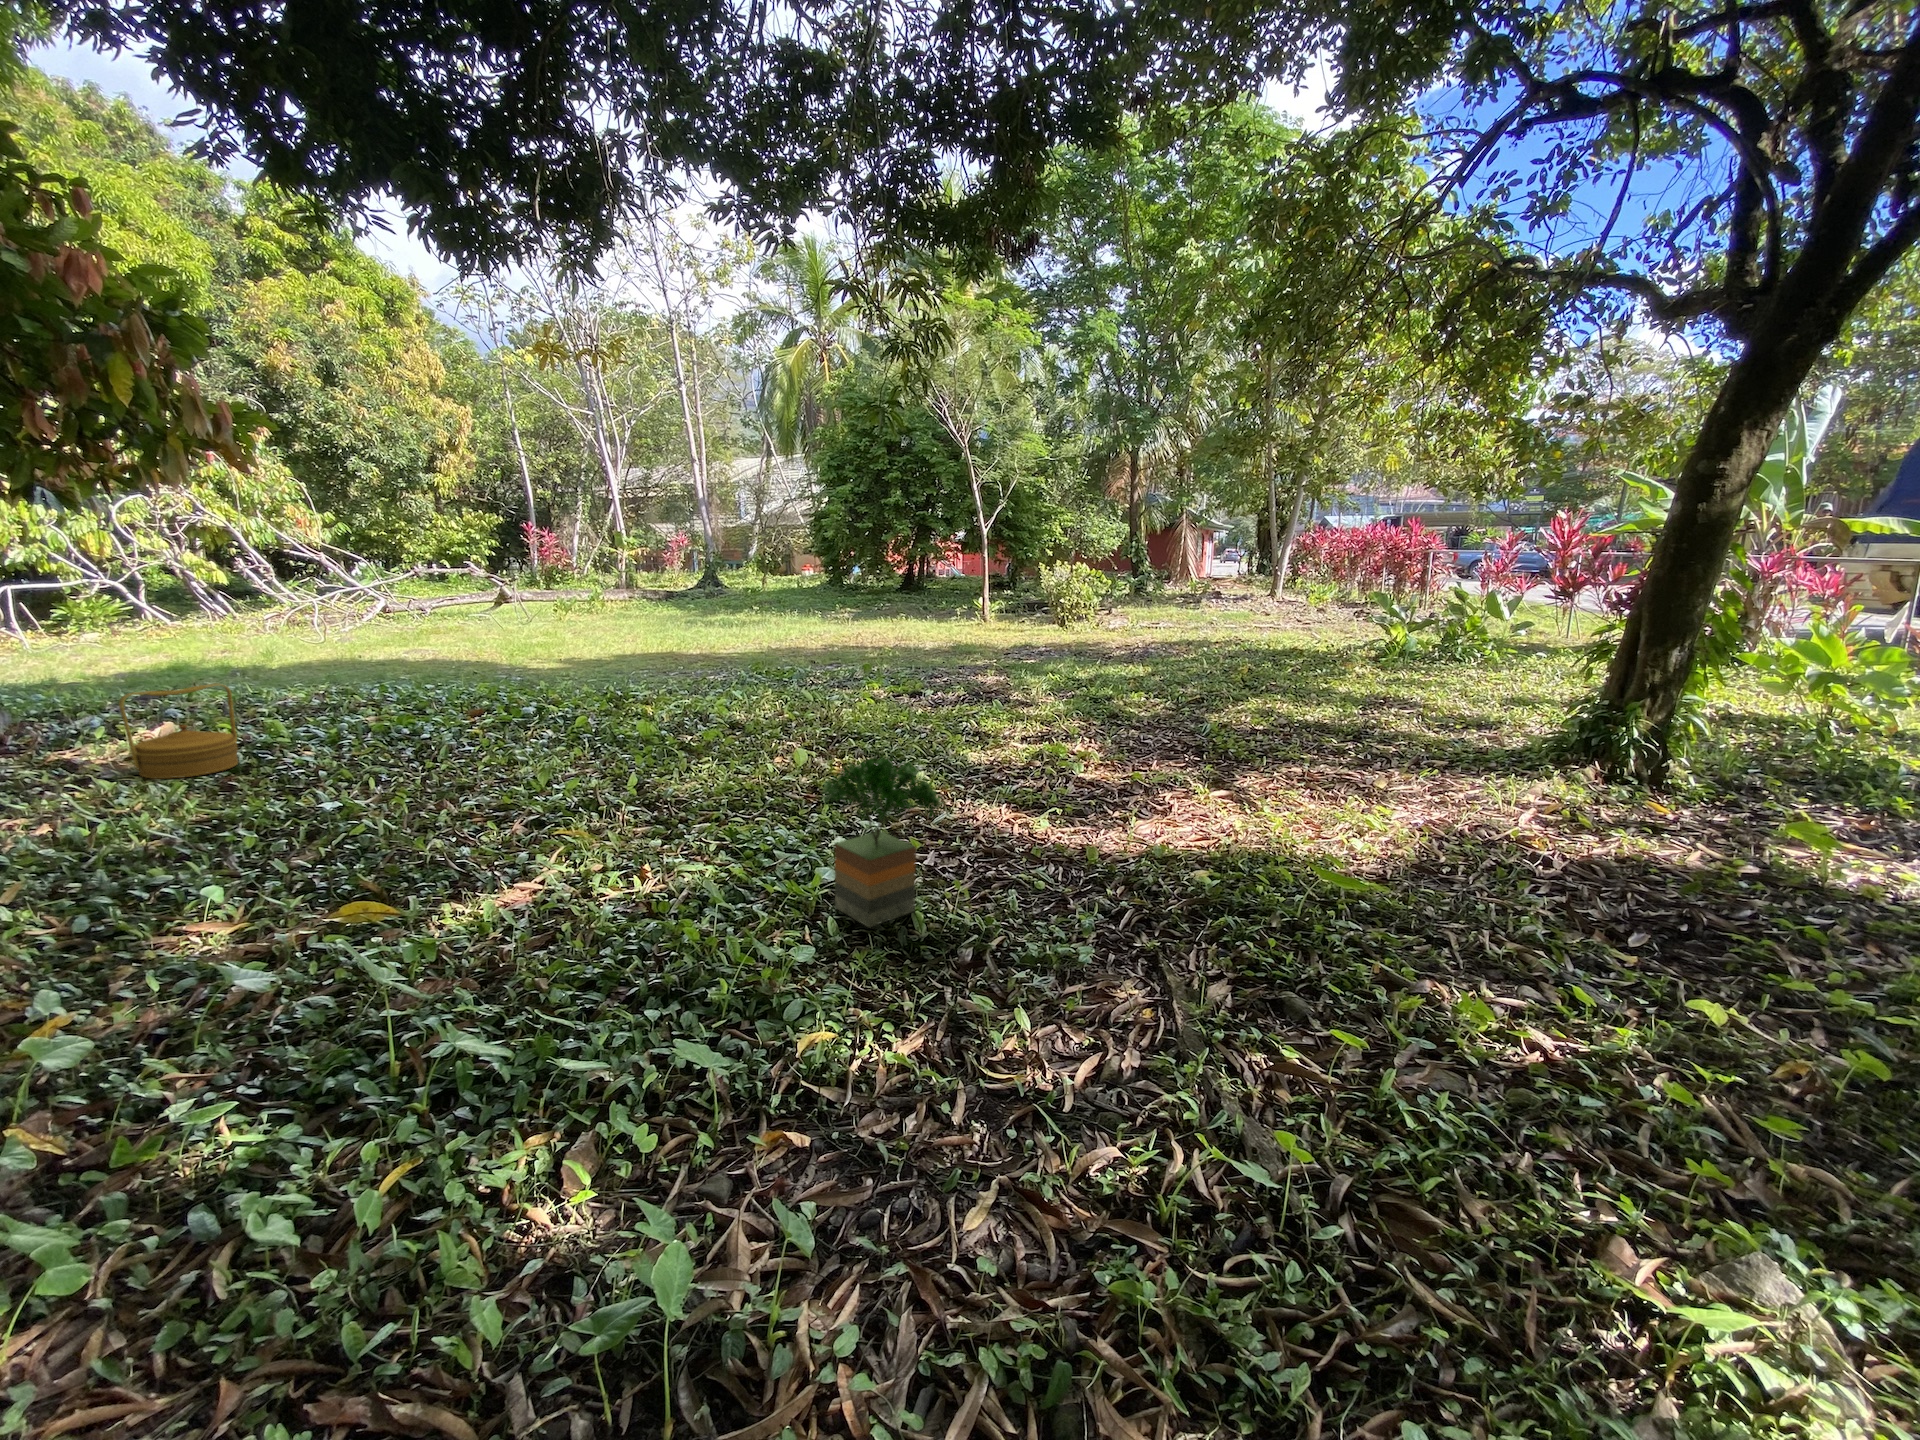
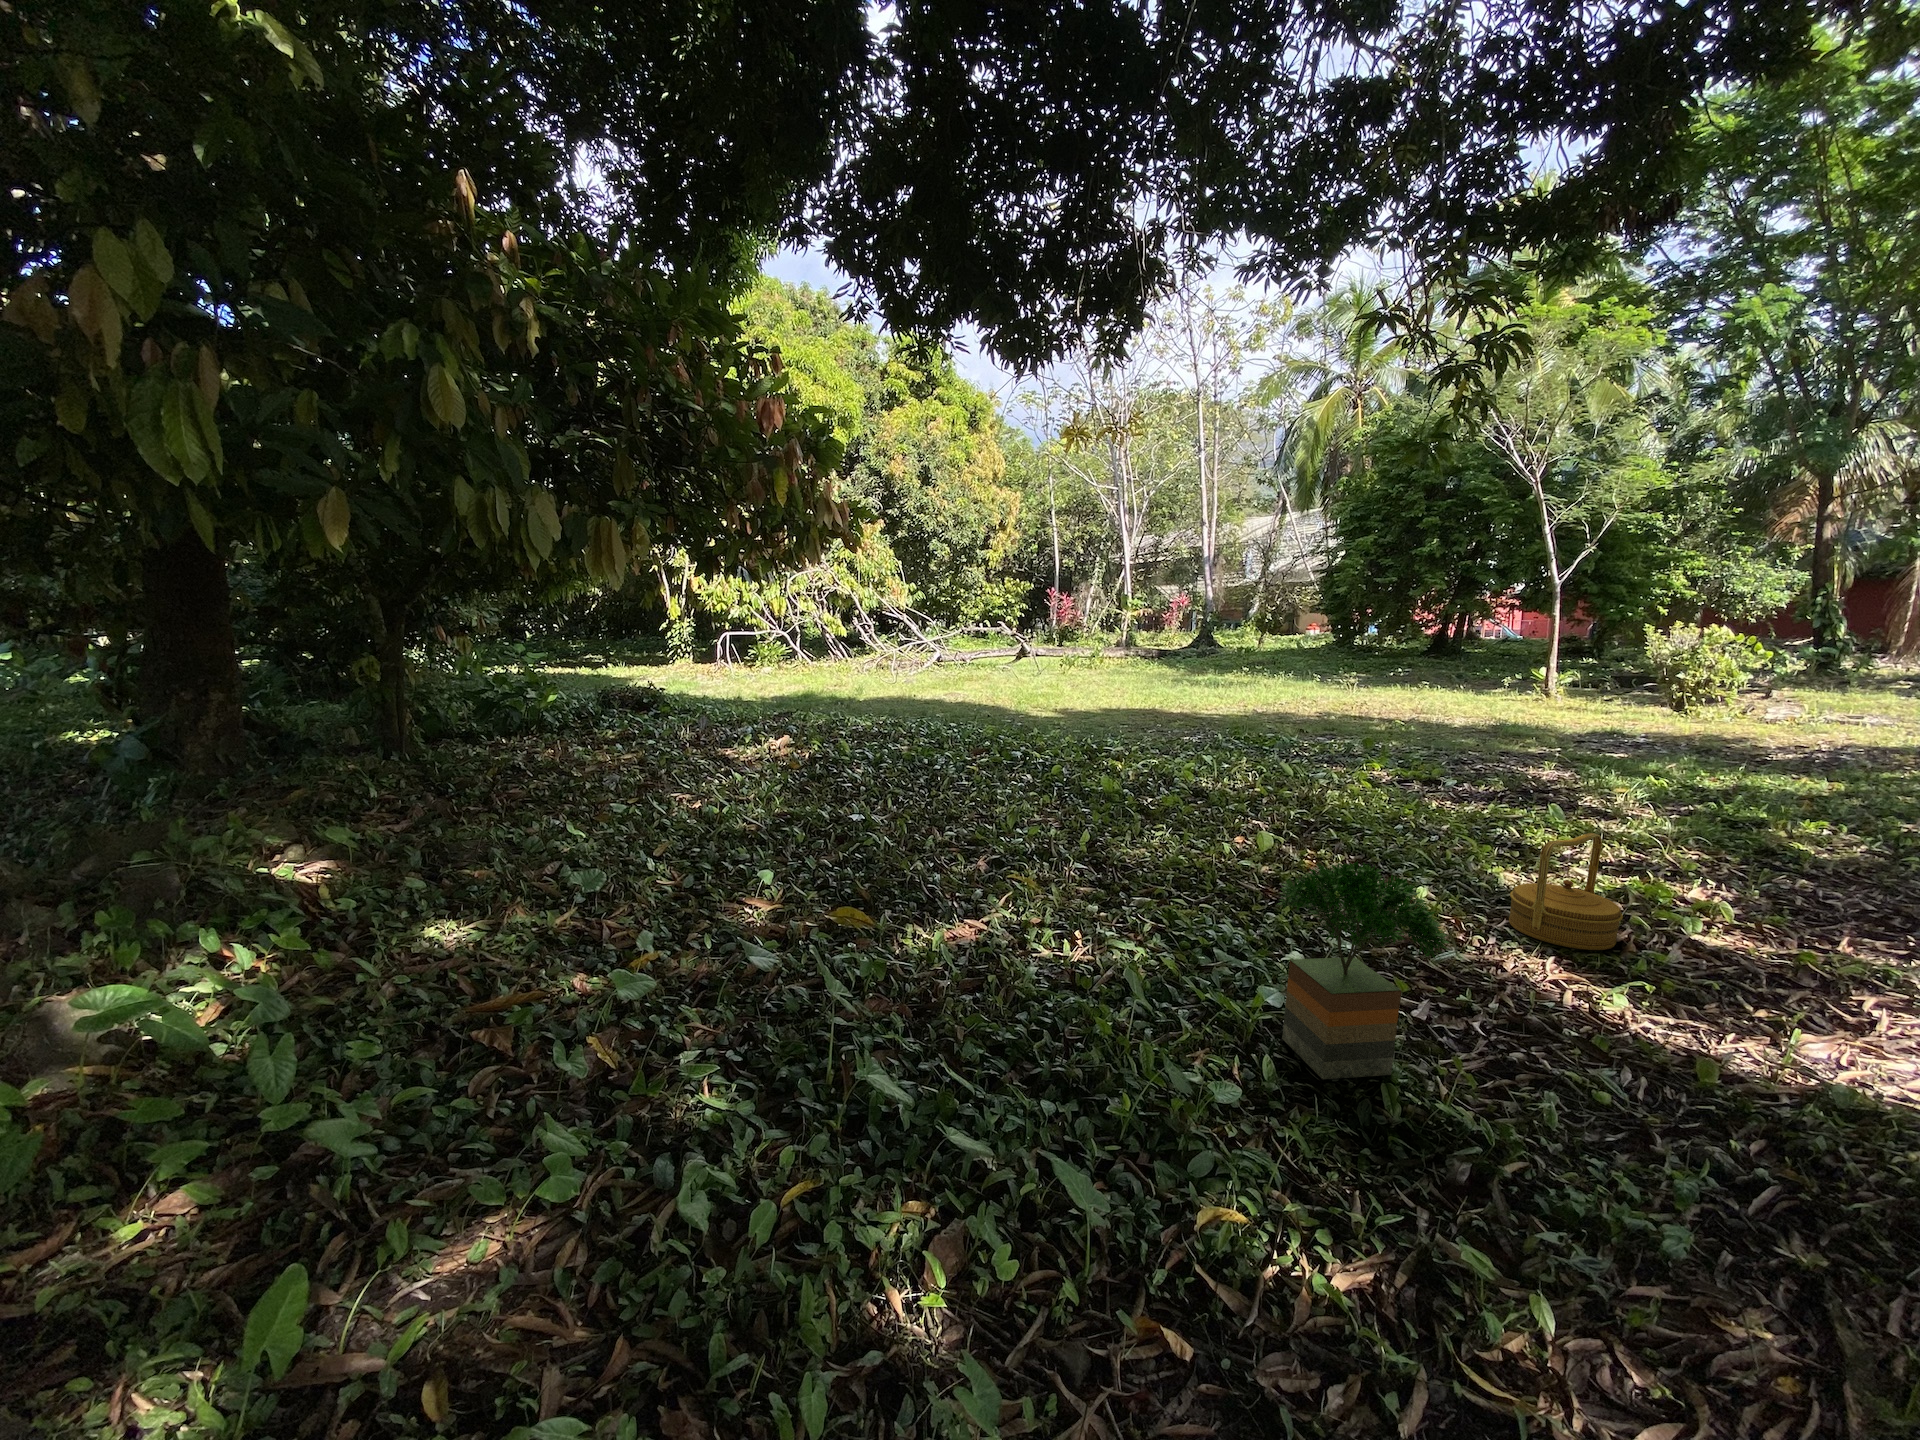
basket: present [119,683,238,779] -> present [1509,833,1623,950]

